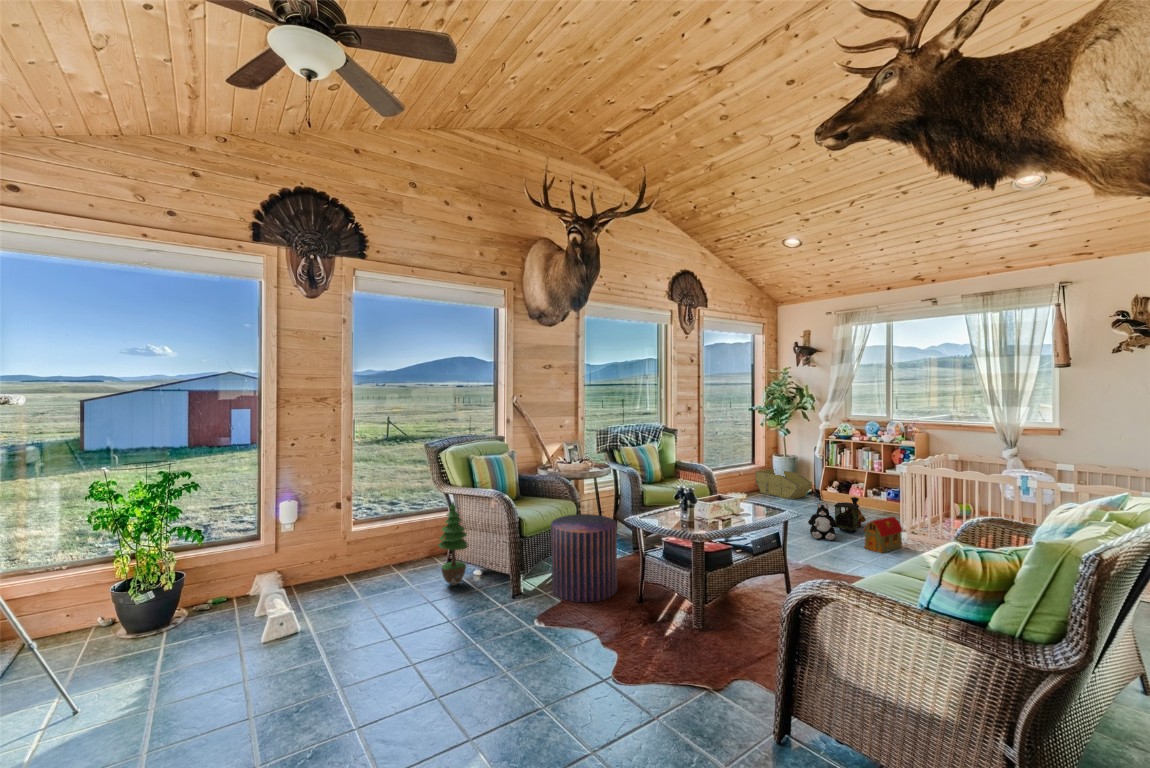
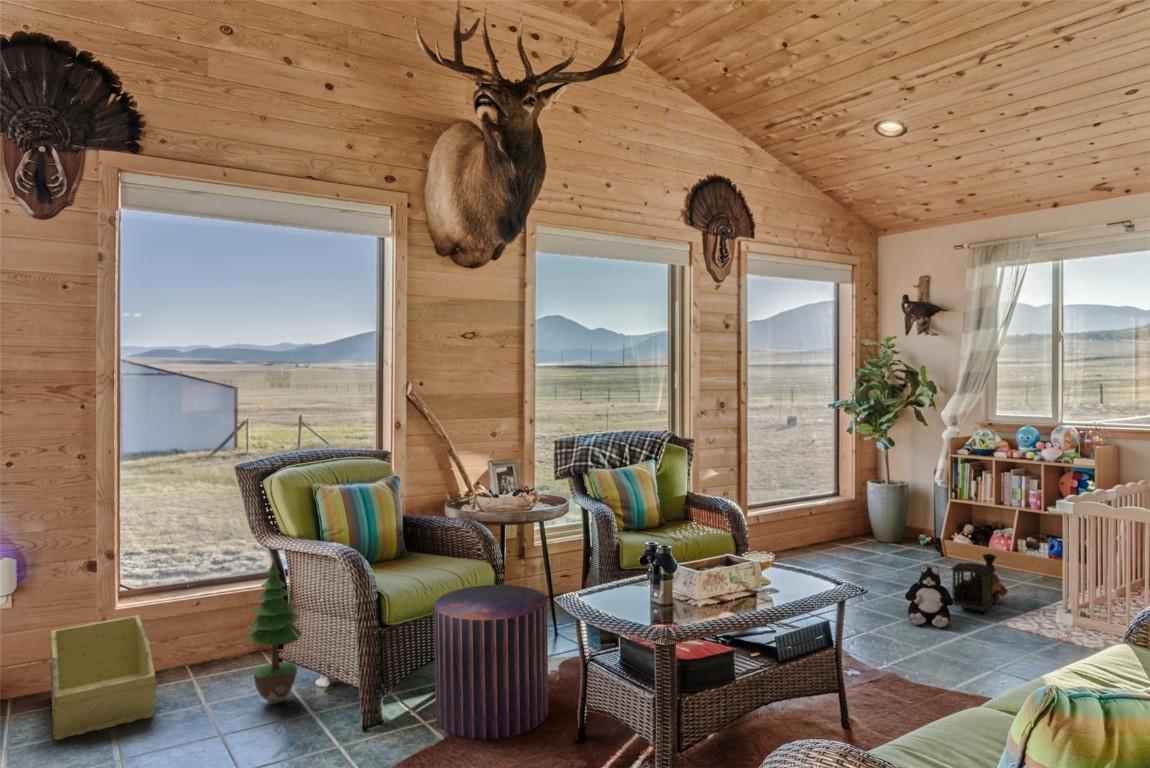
storage bin: present [755,469,812,500] -> present [50,615,157,740]
toy house: present [864,517,903,553] -> none [995,590,1064,653]

